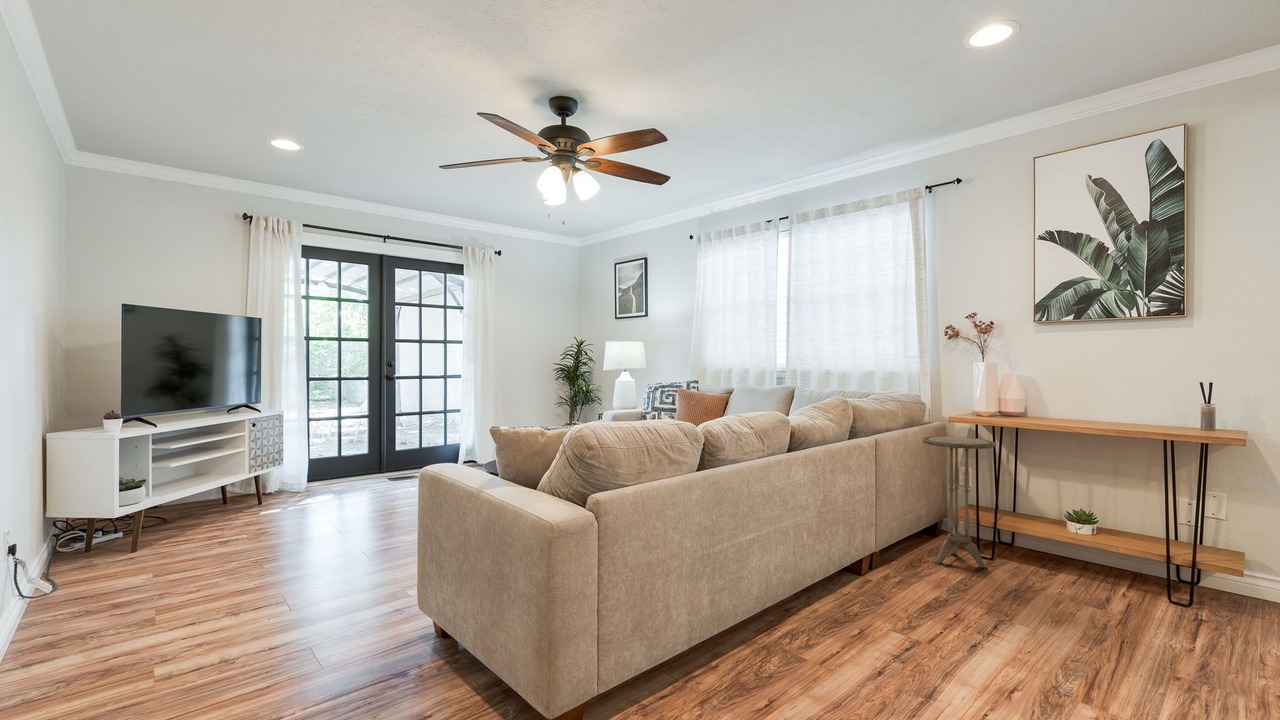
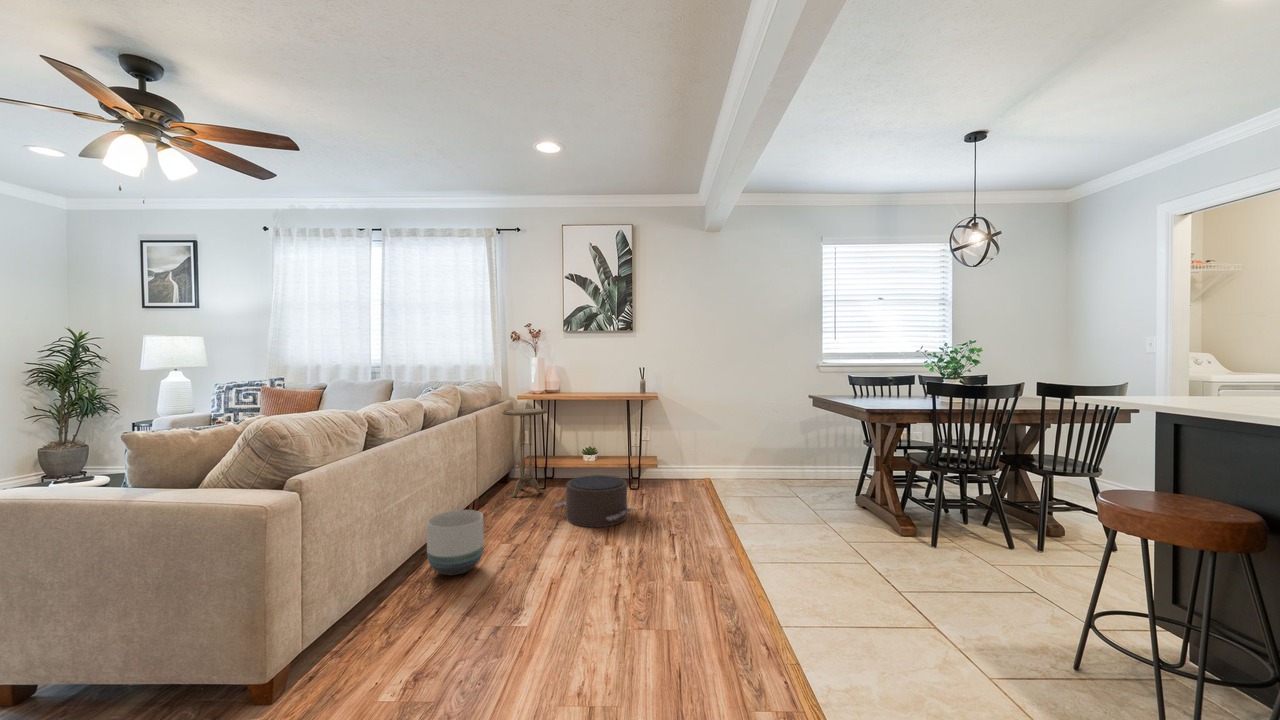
pouf: none [991,561,1160,667] -> present [554,475,631,527]
planter: none [778,566,853,658] -> present [427,510,484,575]

